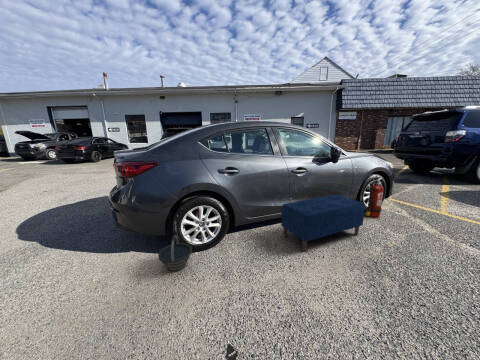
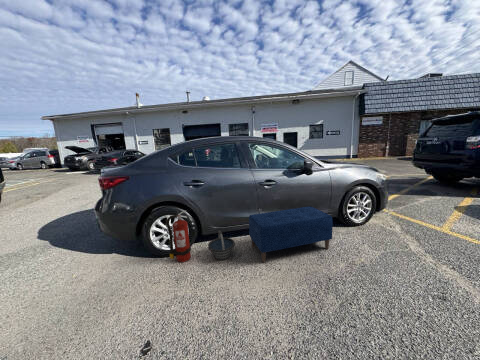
fire extinguisher: present [366,177,384,218] -> present [166,211,191,262]
bucket: present [158,235,192,271] -> present [208,231,235,260]

